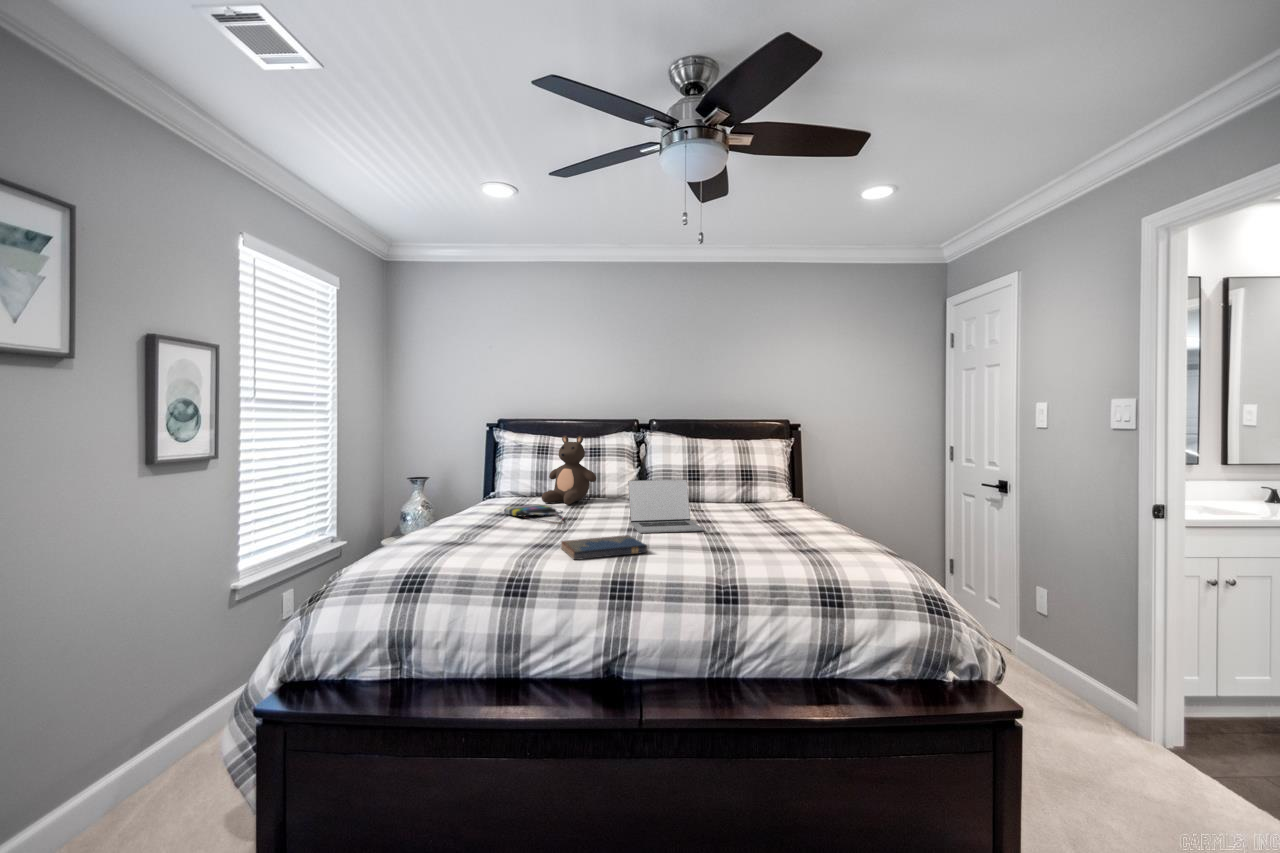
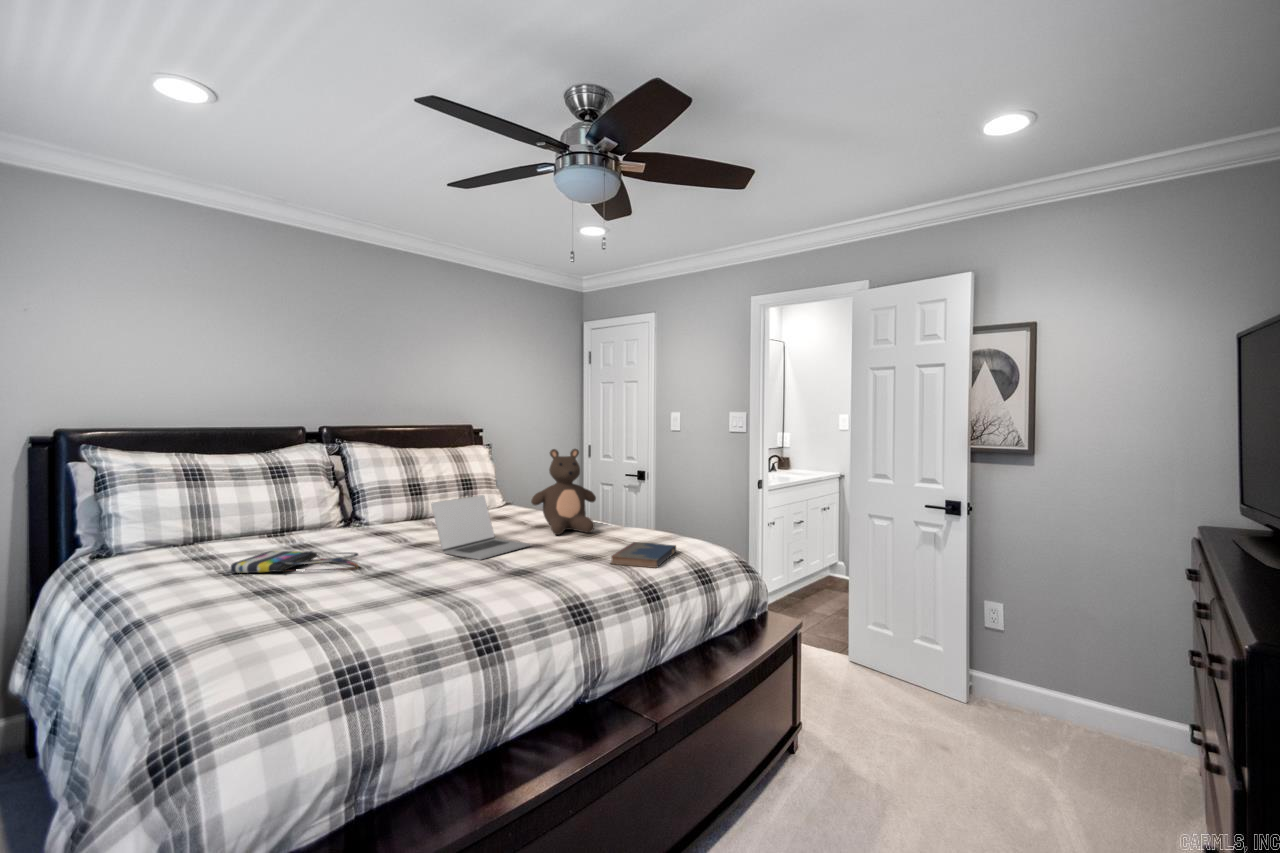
teddy bear: present [542,436,596,505] -> present [531,449,596,535]
hardcover book: present [561,535,647,560] -> present [611,542,676,568]

